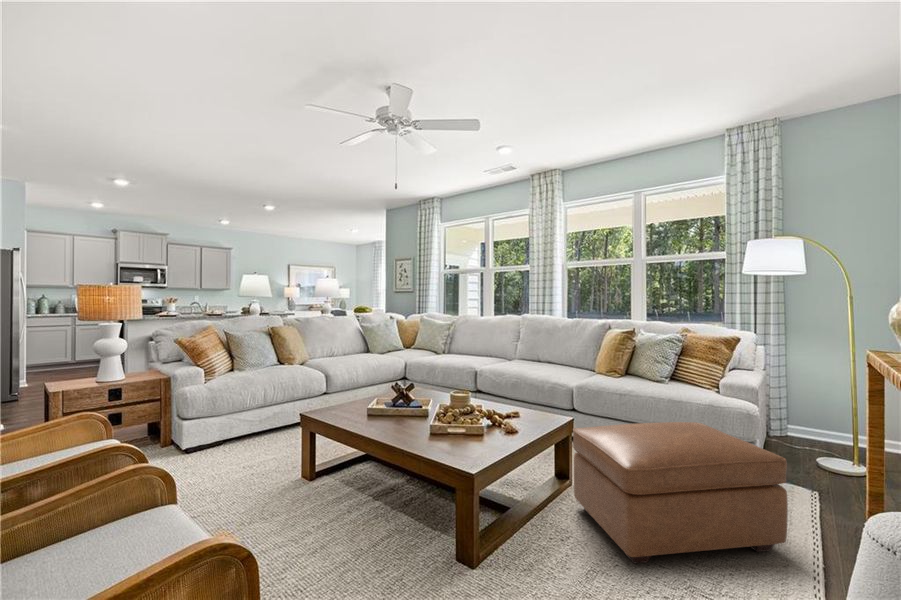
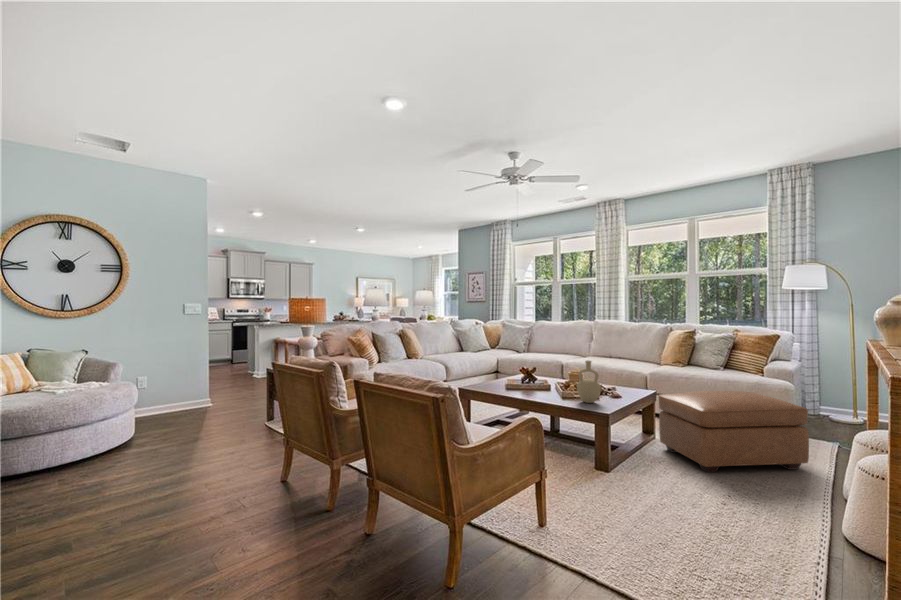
vase: none [446,383,481,449] -> present [577,361,601,403]

